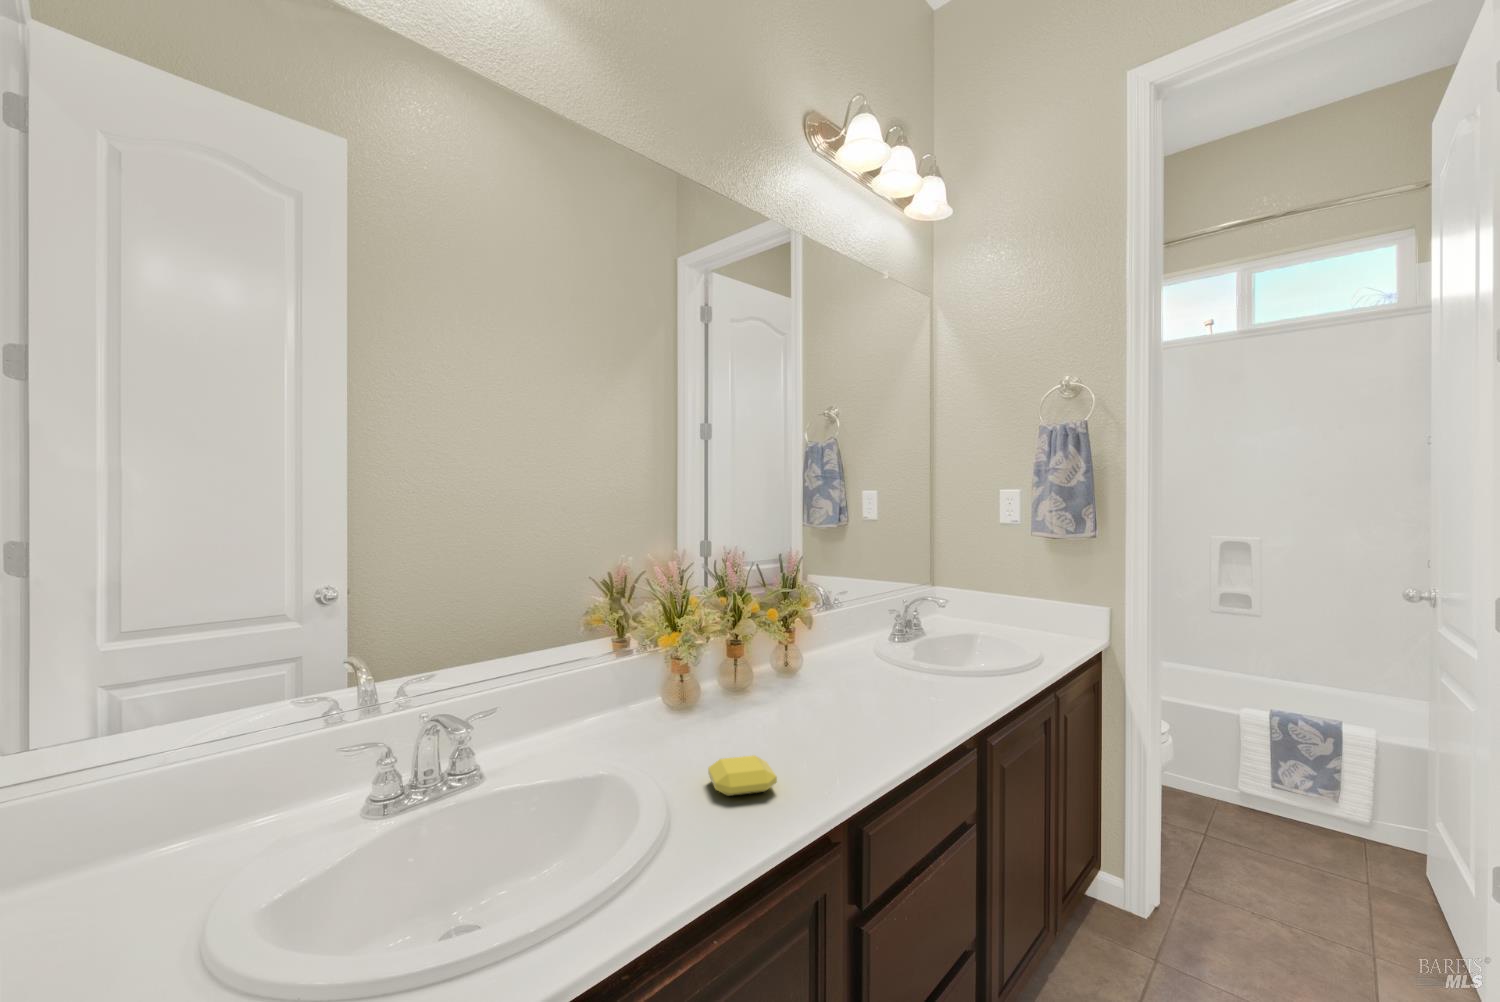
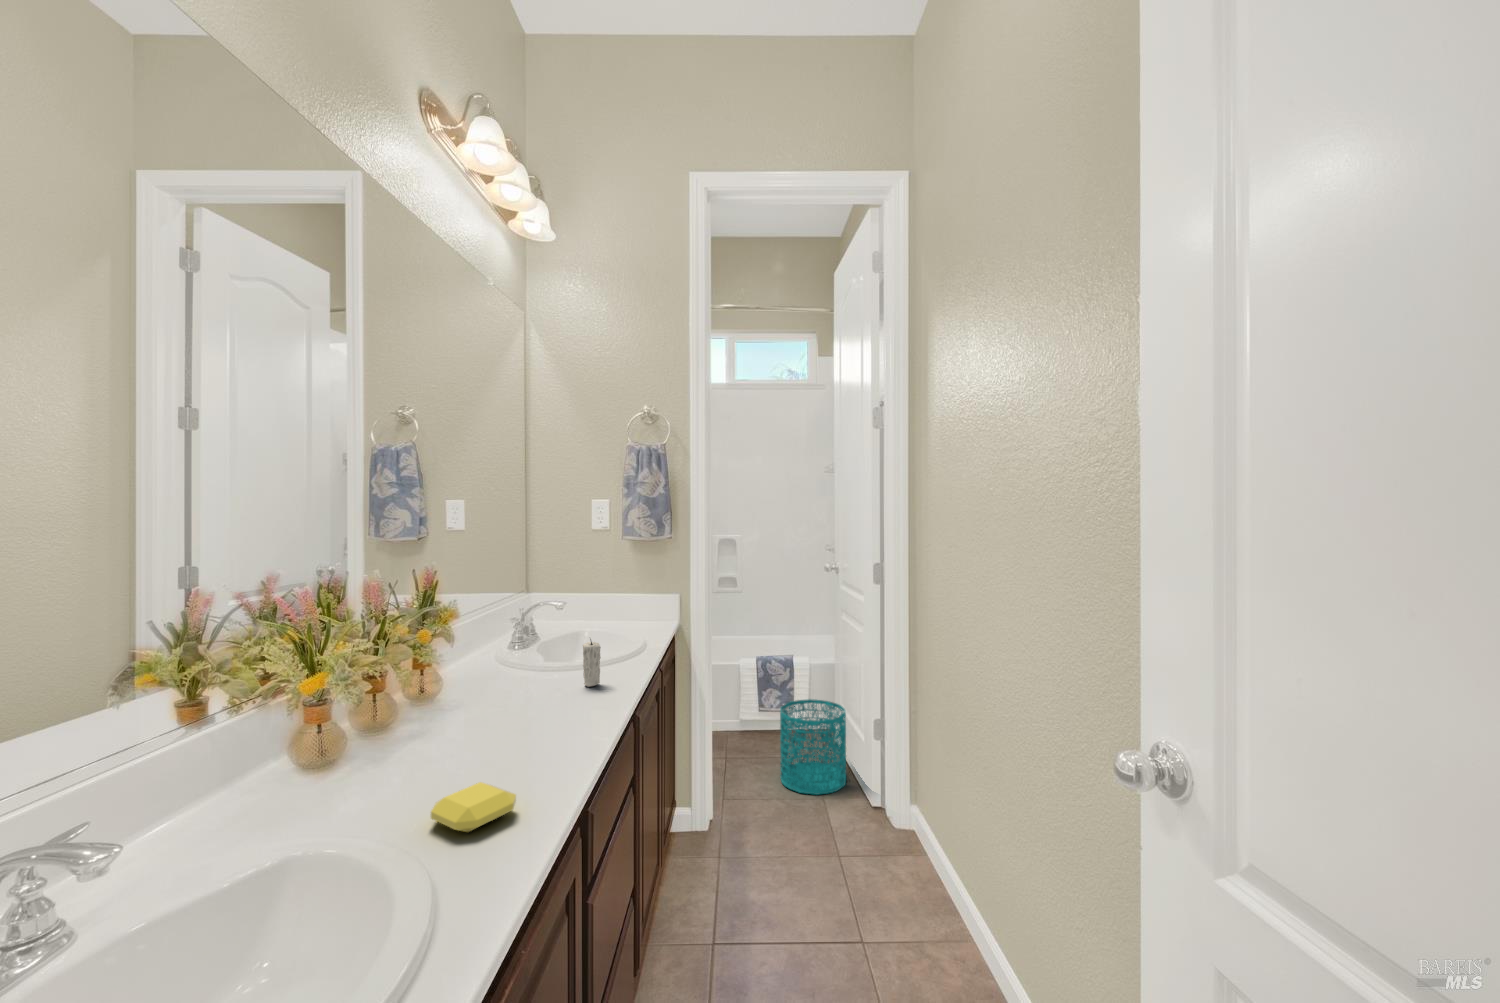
candle: none [934,638,954,695] -> present [583,639,601,687]
wastebasket: none [1293,787,1431,951] -> present [780,699,846,795]

